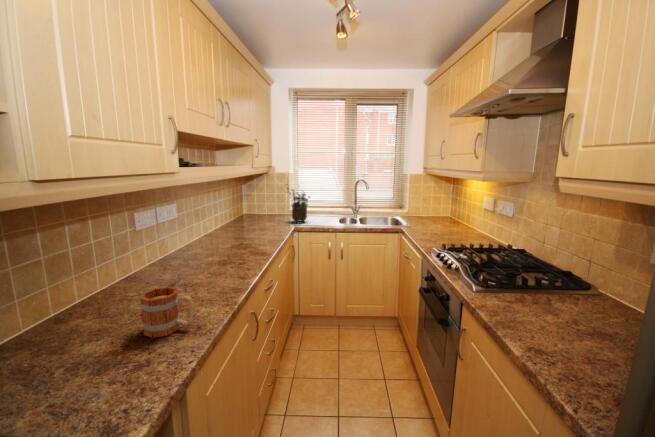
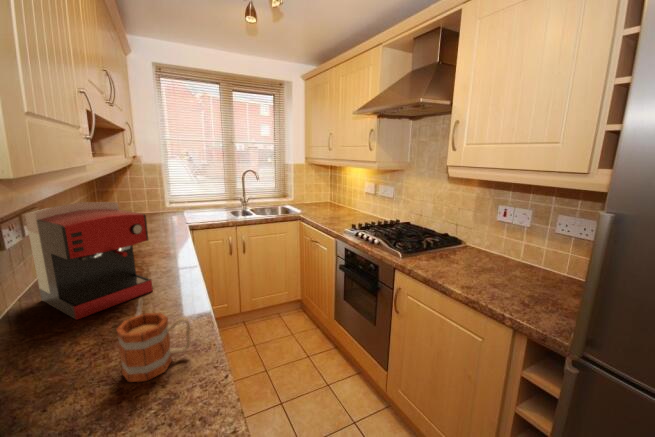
potted plant: present [287,188,310,222] -> none [166,177,200,220]
coffee maker: none [154,199,221,284] -> present [25,202,153,319]

